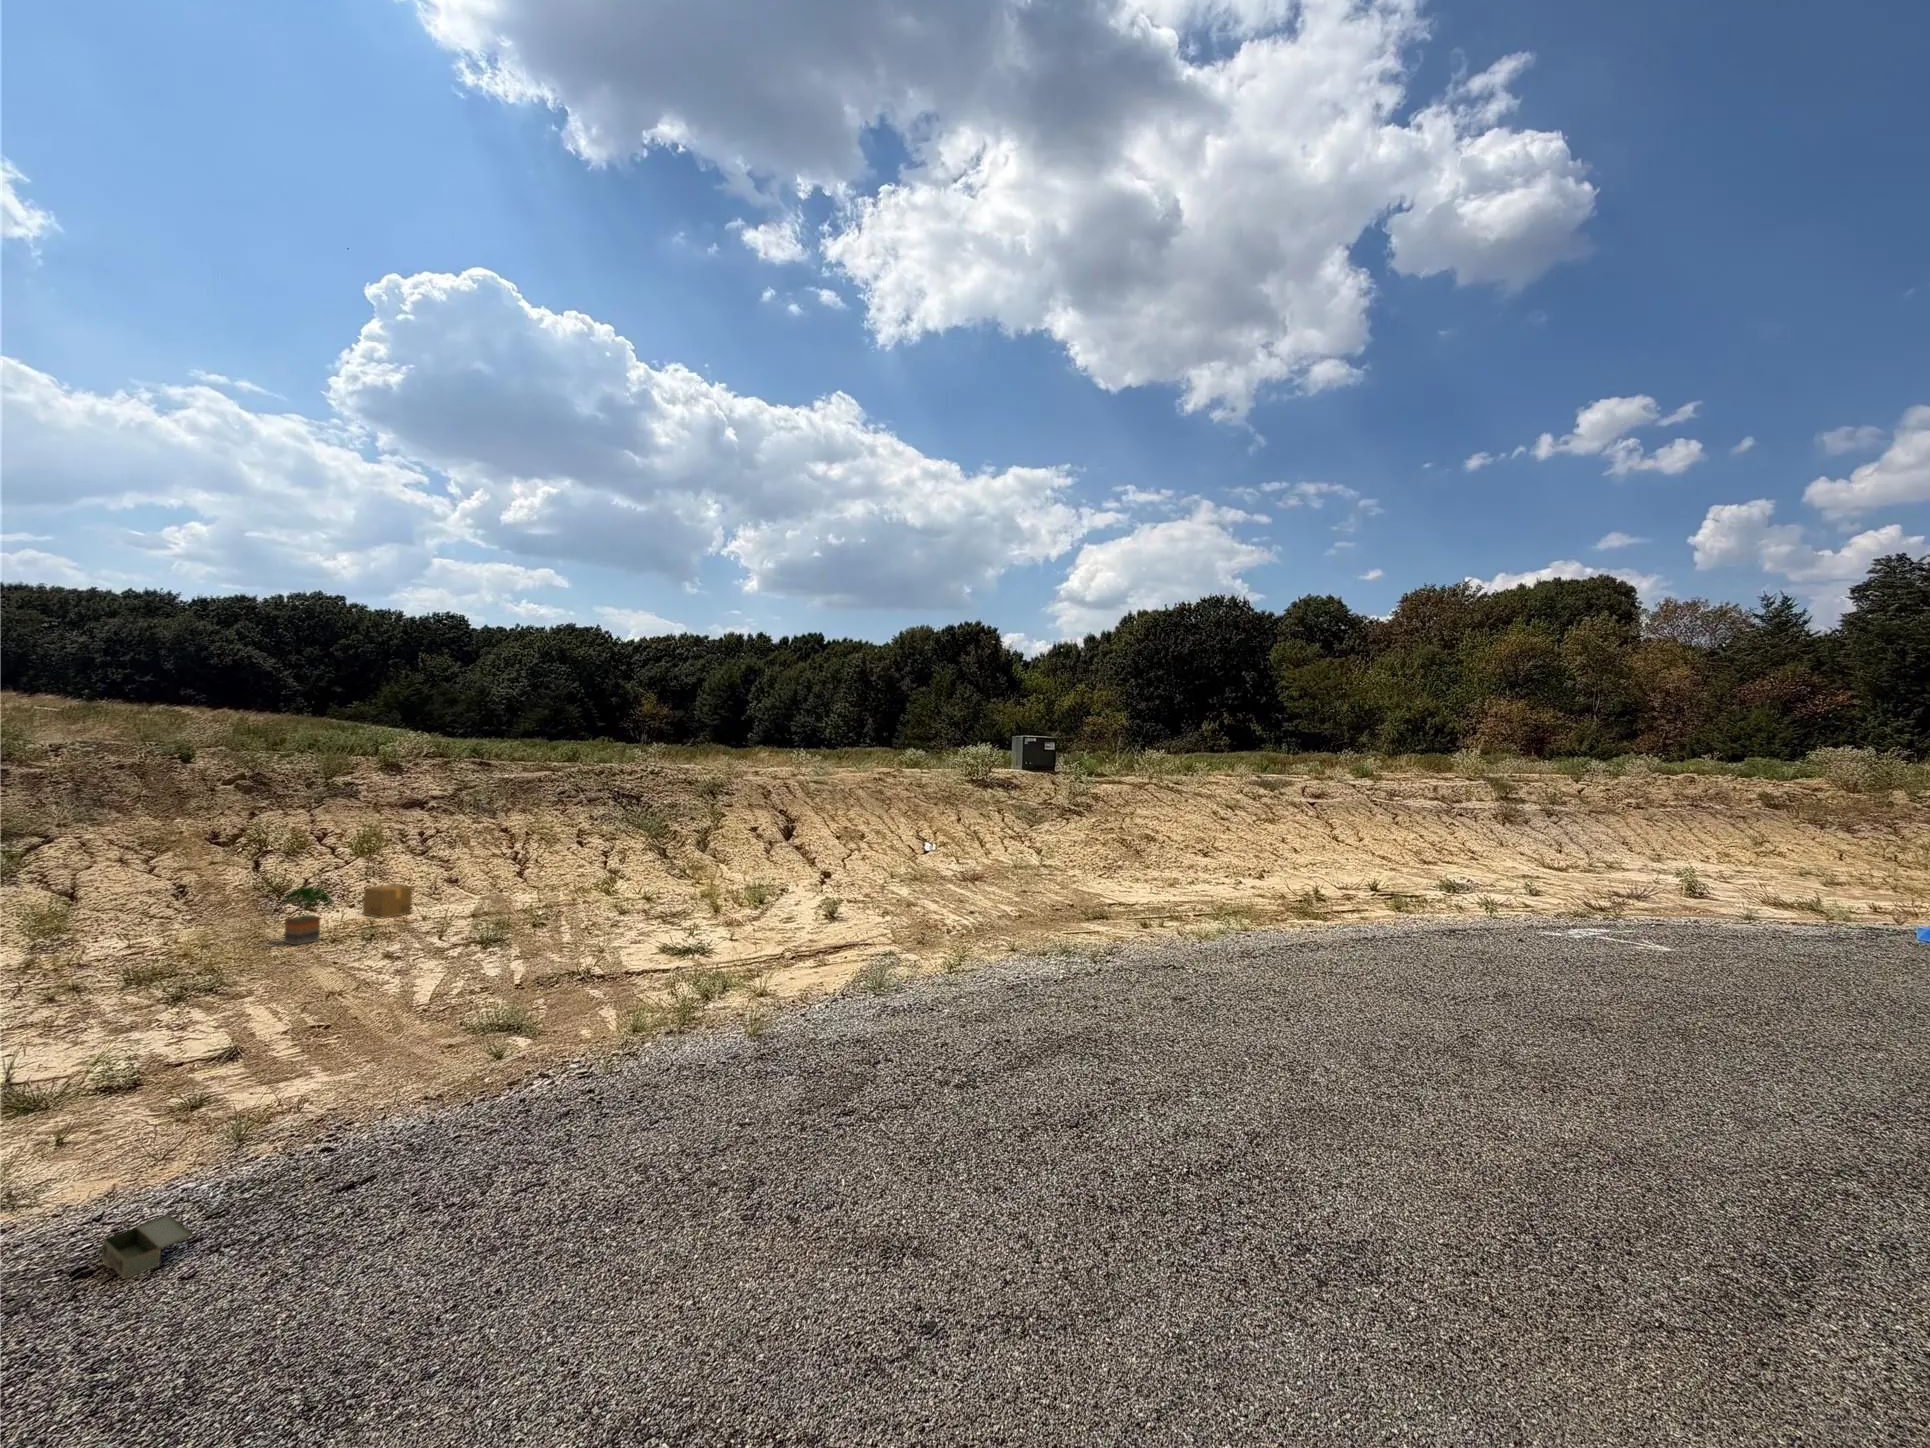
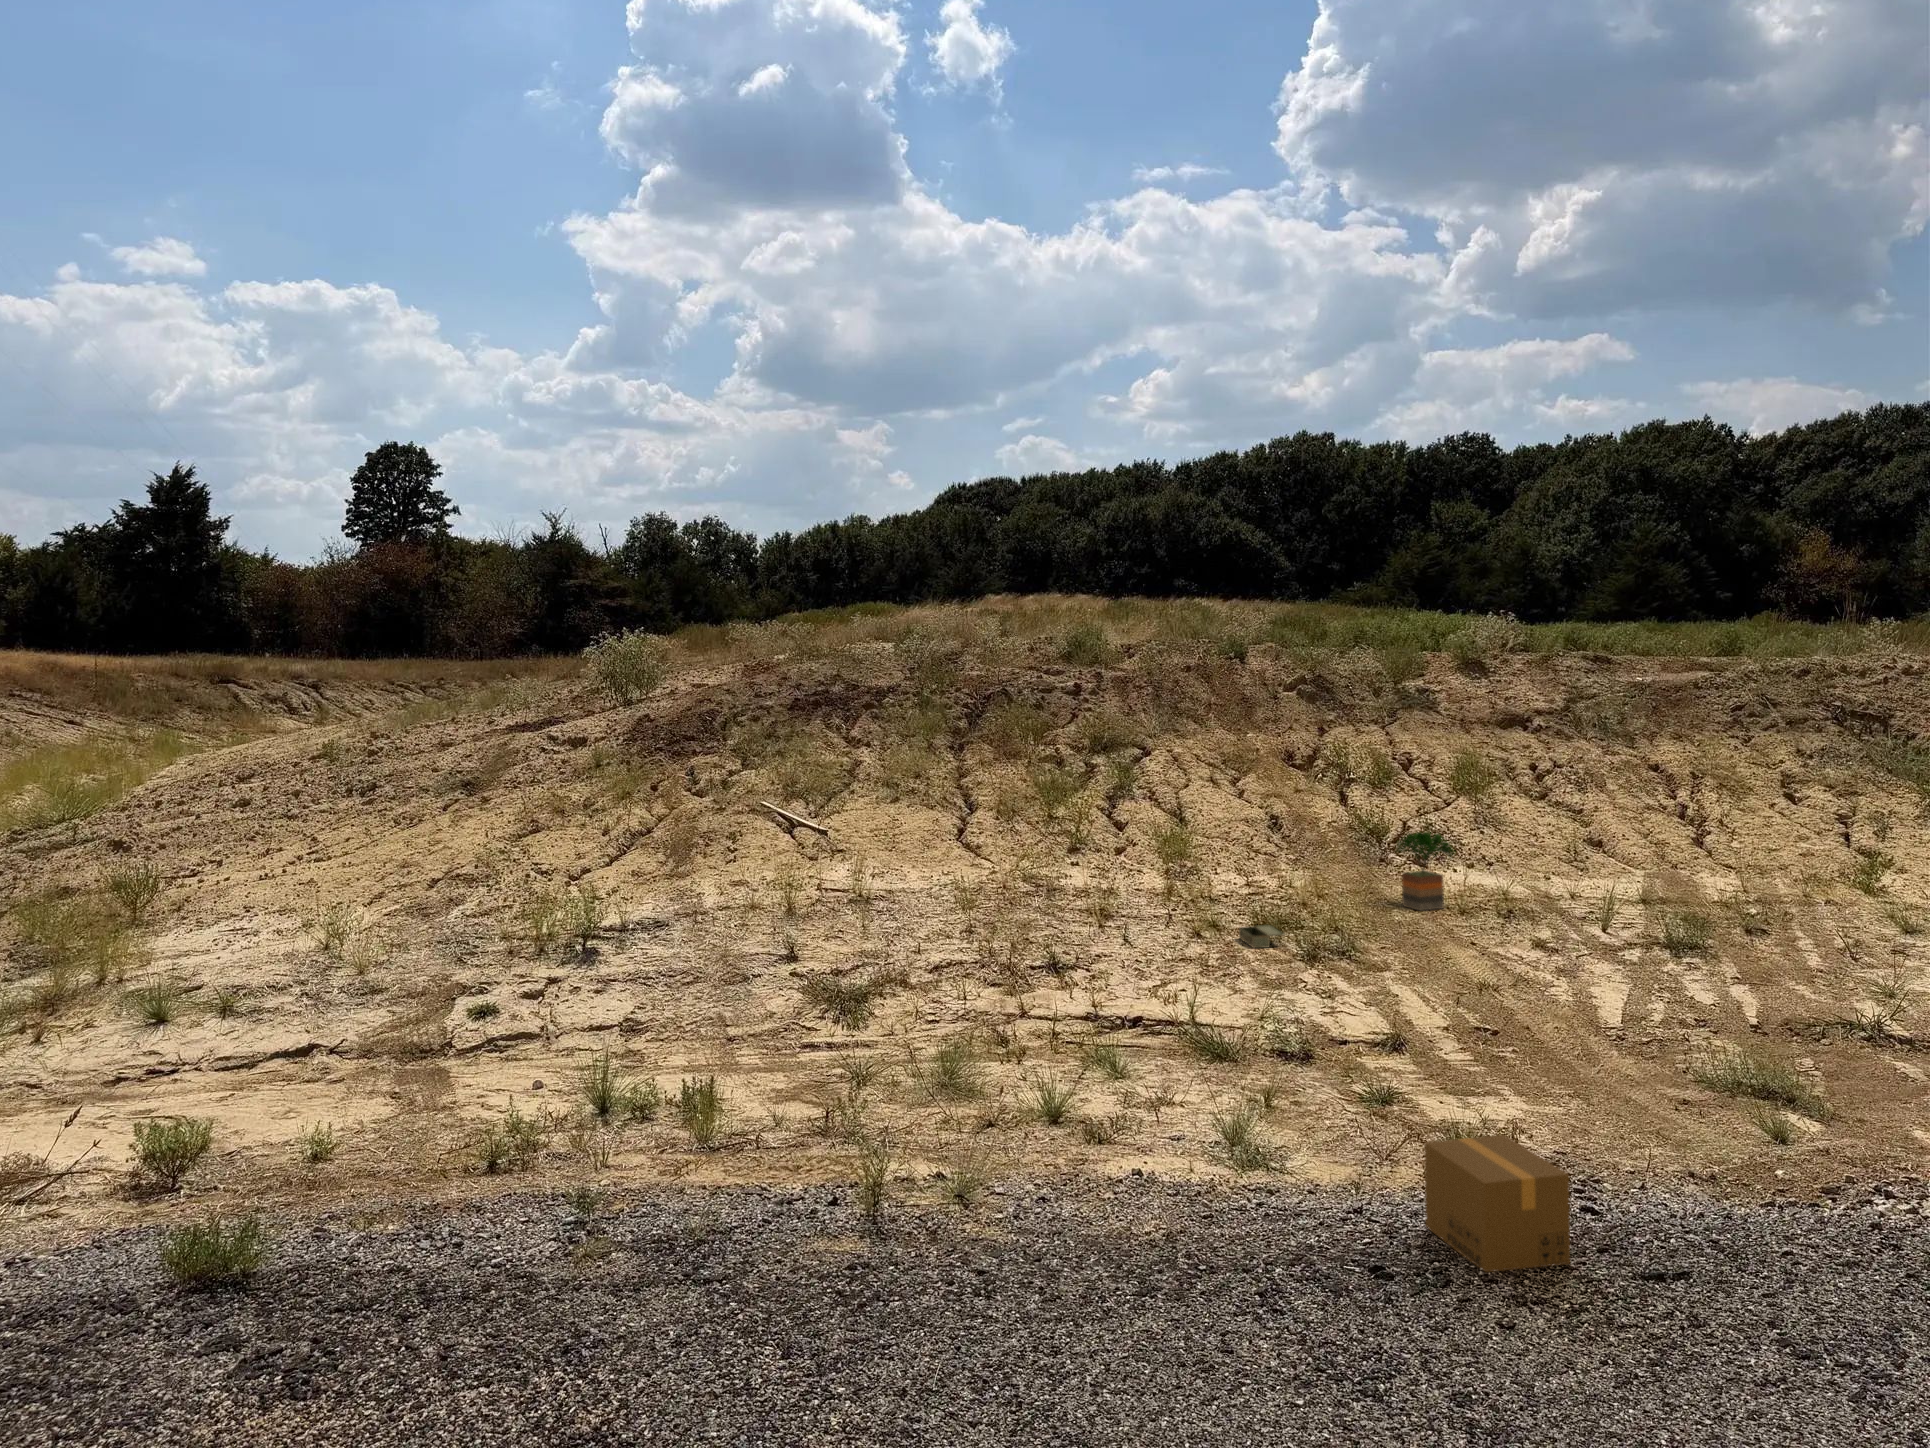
cardboard box: present [363,884,412,918] -> present [1424,1135,1570,1272]
toolbox: present [101,1215,193,1279] -> present [1239,924,1284,948]

